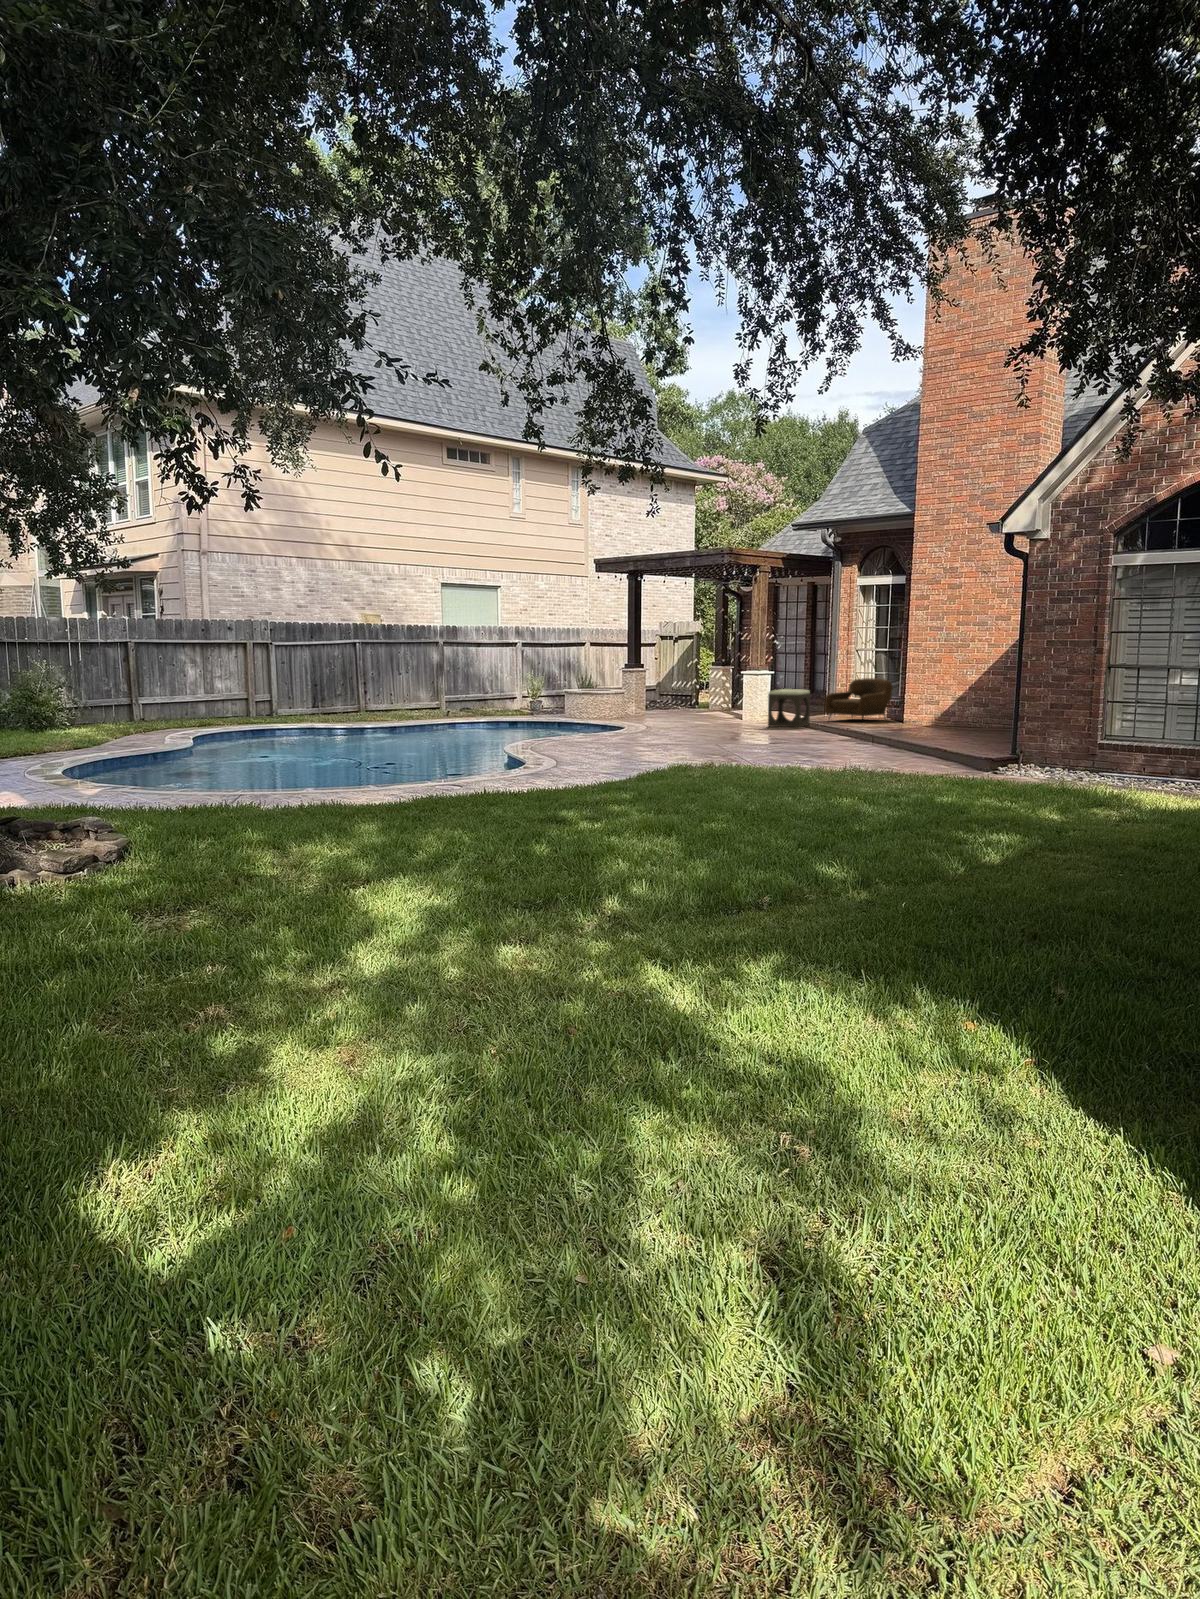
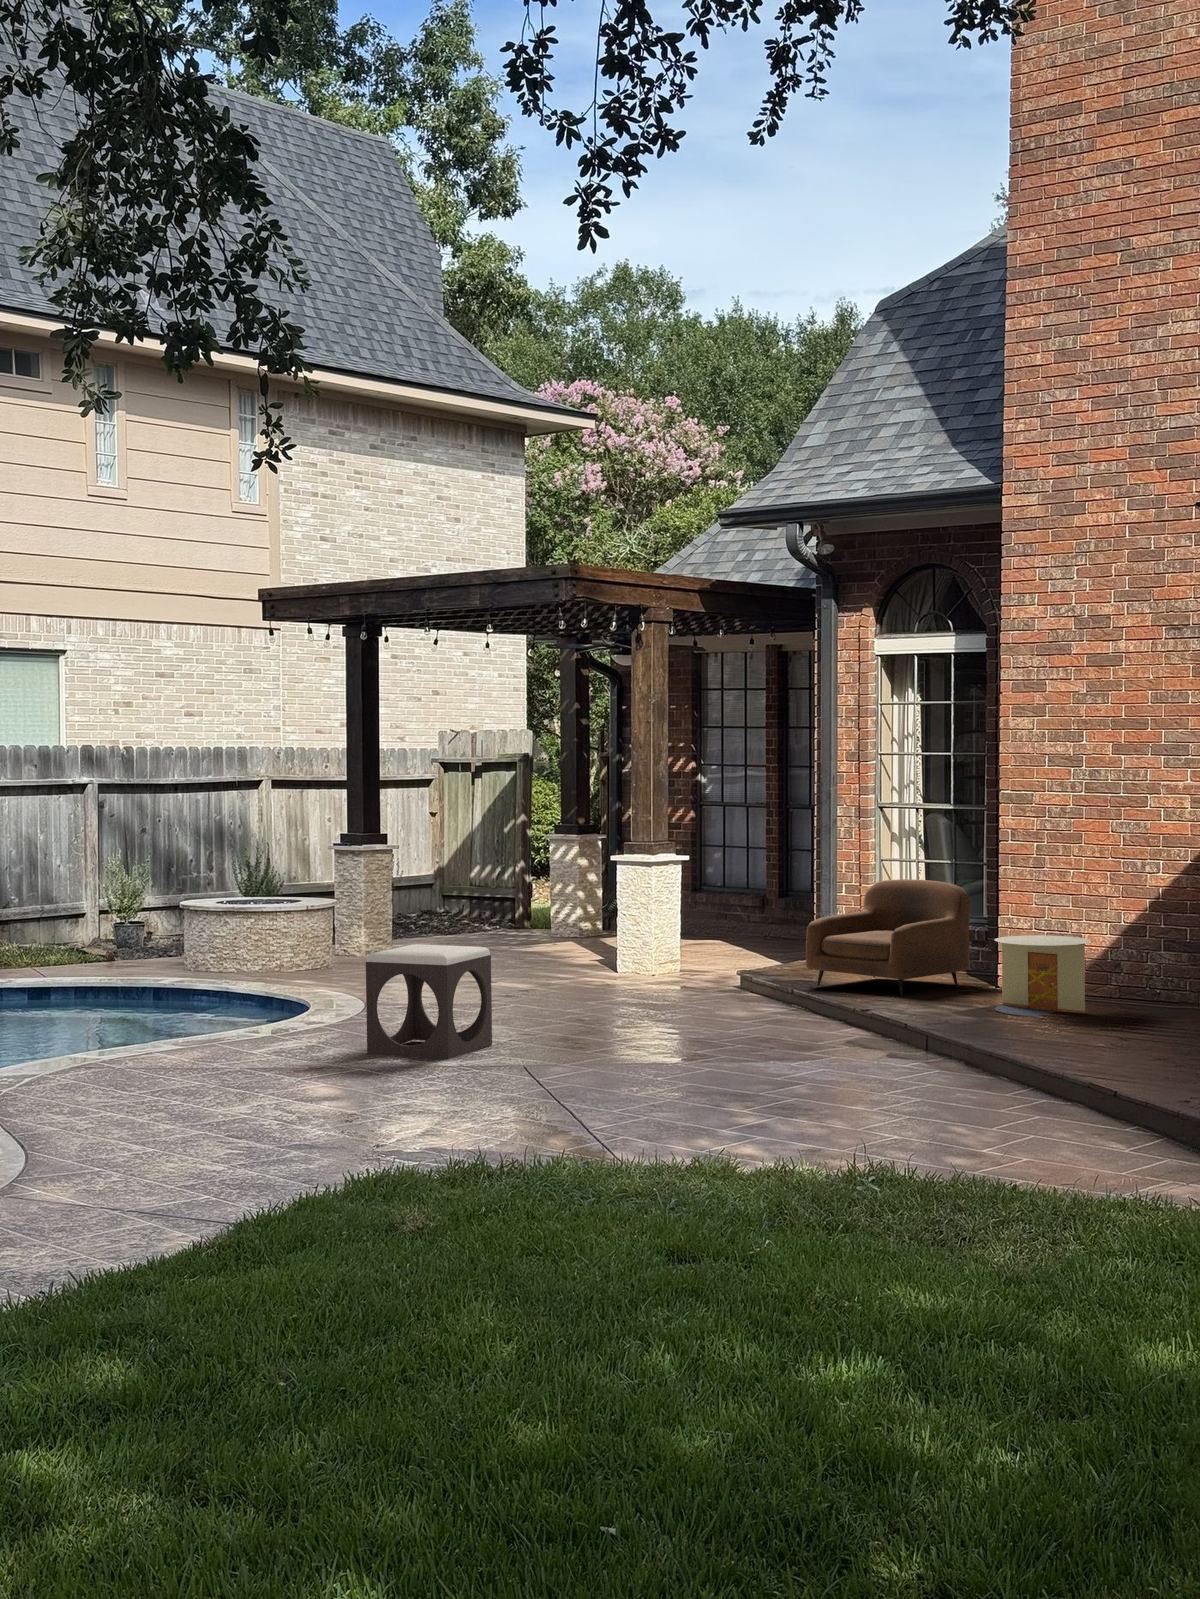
footstool: present [768,689,810,727] -> present [366,944,492,1059]
side table: none [900,697,940,727] -> present [995,935,1091,1016]

